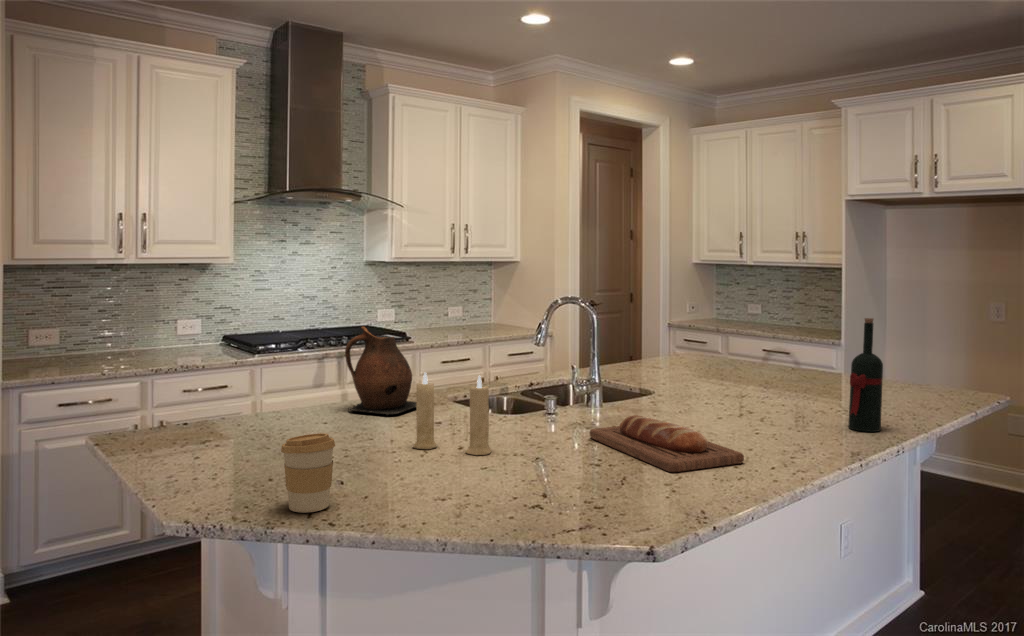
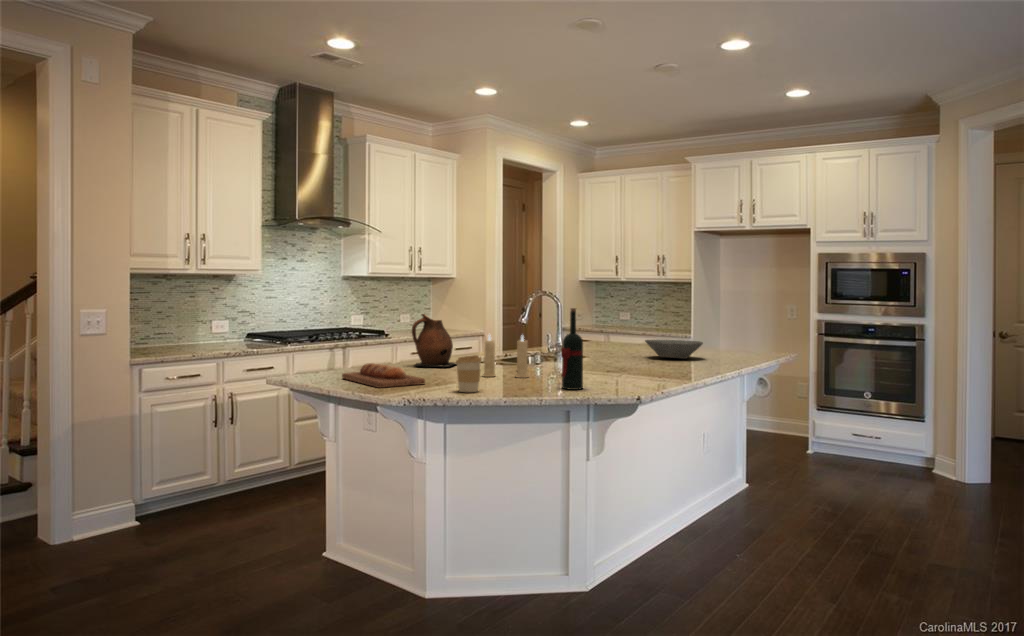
wine bottle: present [848,318,883,432] -> present [561,308,583,390]
bowl: none [745,366,847,402] -> present [645,340,703,359]
bread loaf: present [590,416,744,472] -> present [342,363,425,388]

